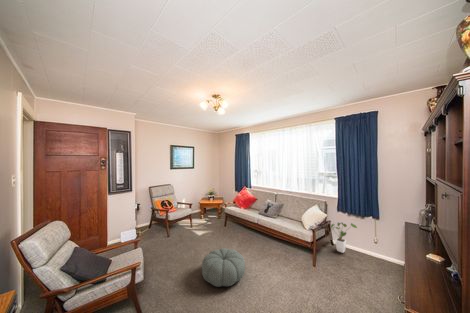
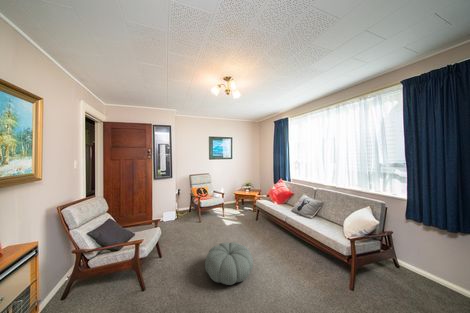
house plant: present [331,223,357,253] -> none [387,236,441,282]

